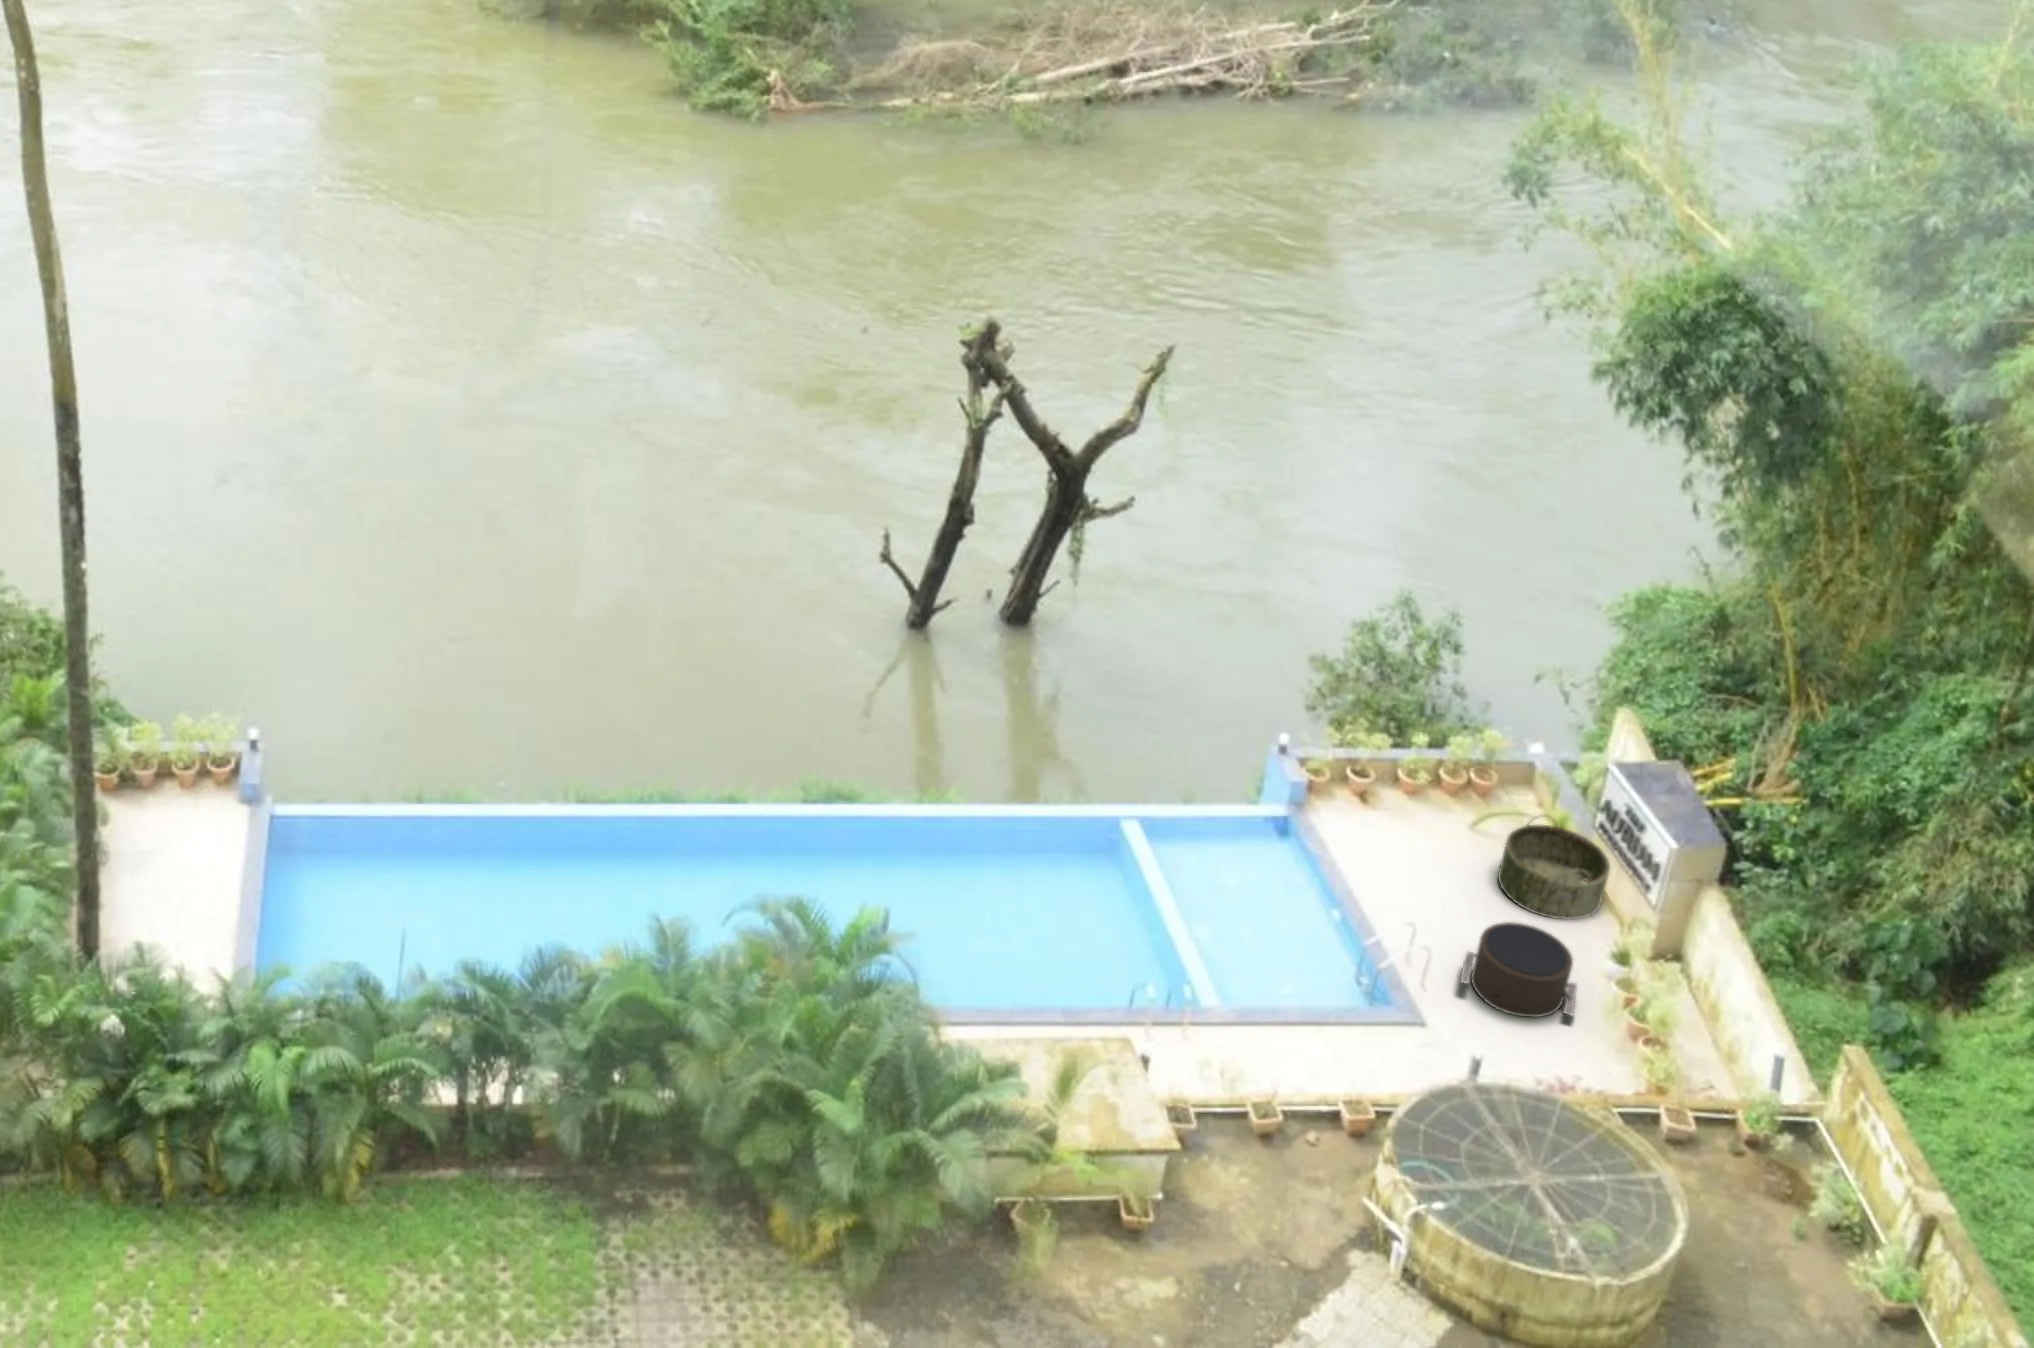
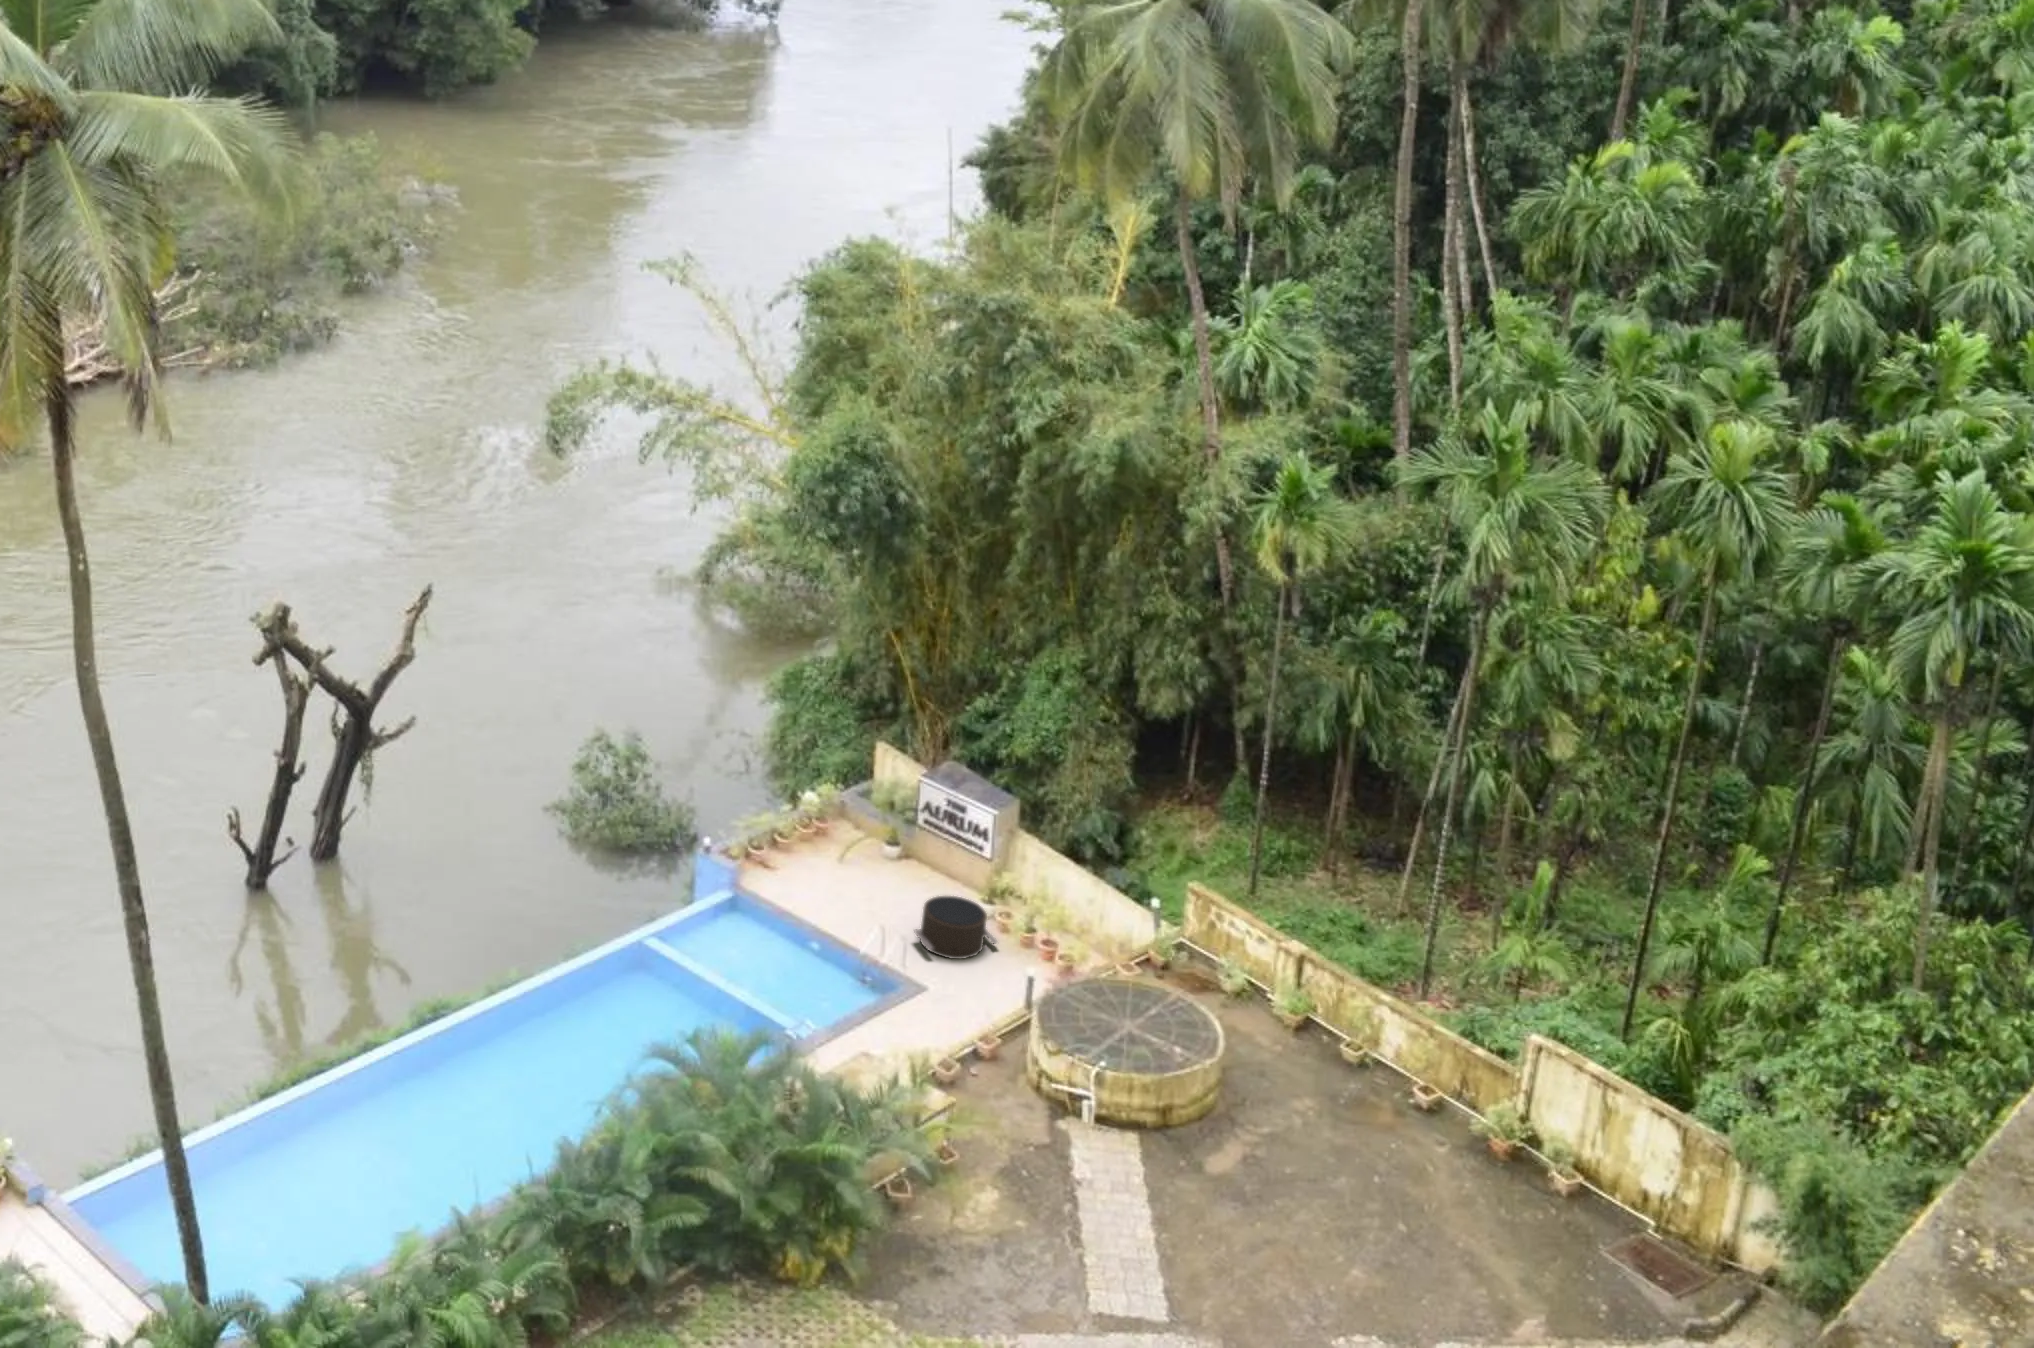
basket: present [1498,815,1610,919] -> none [869,826,944,895]

